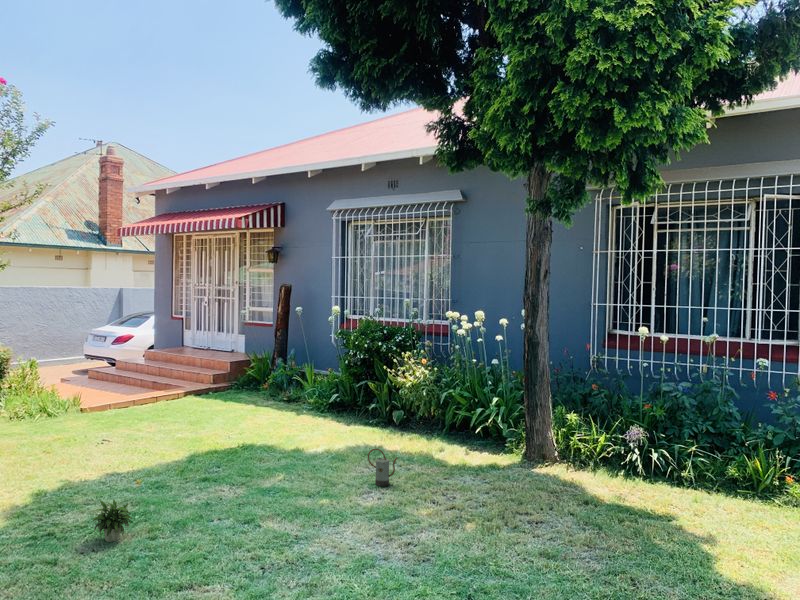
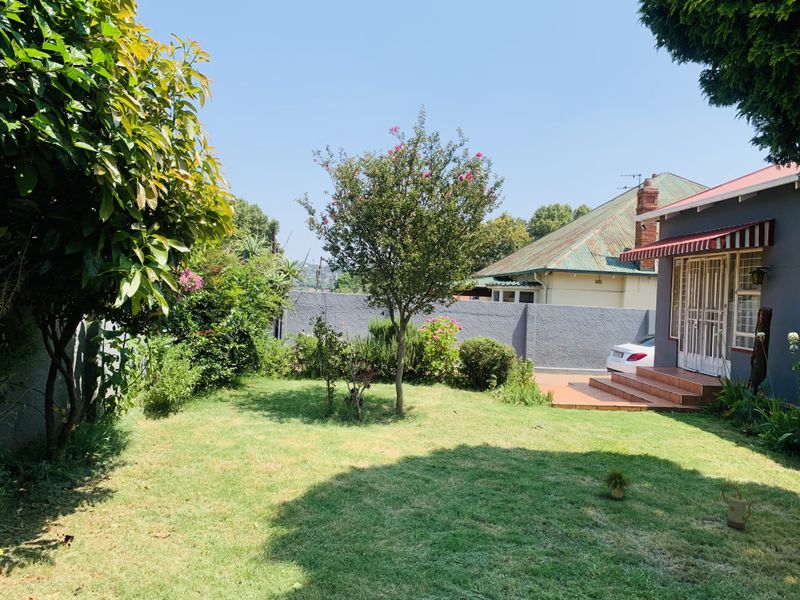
potted plant: present [93,500,132,542] -> present [604,466,631,498]

